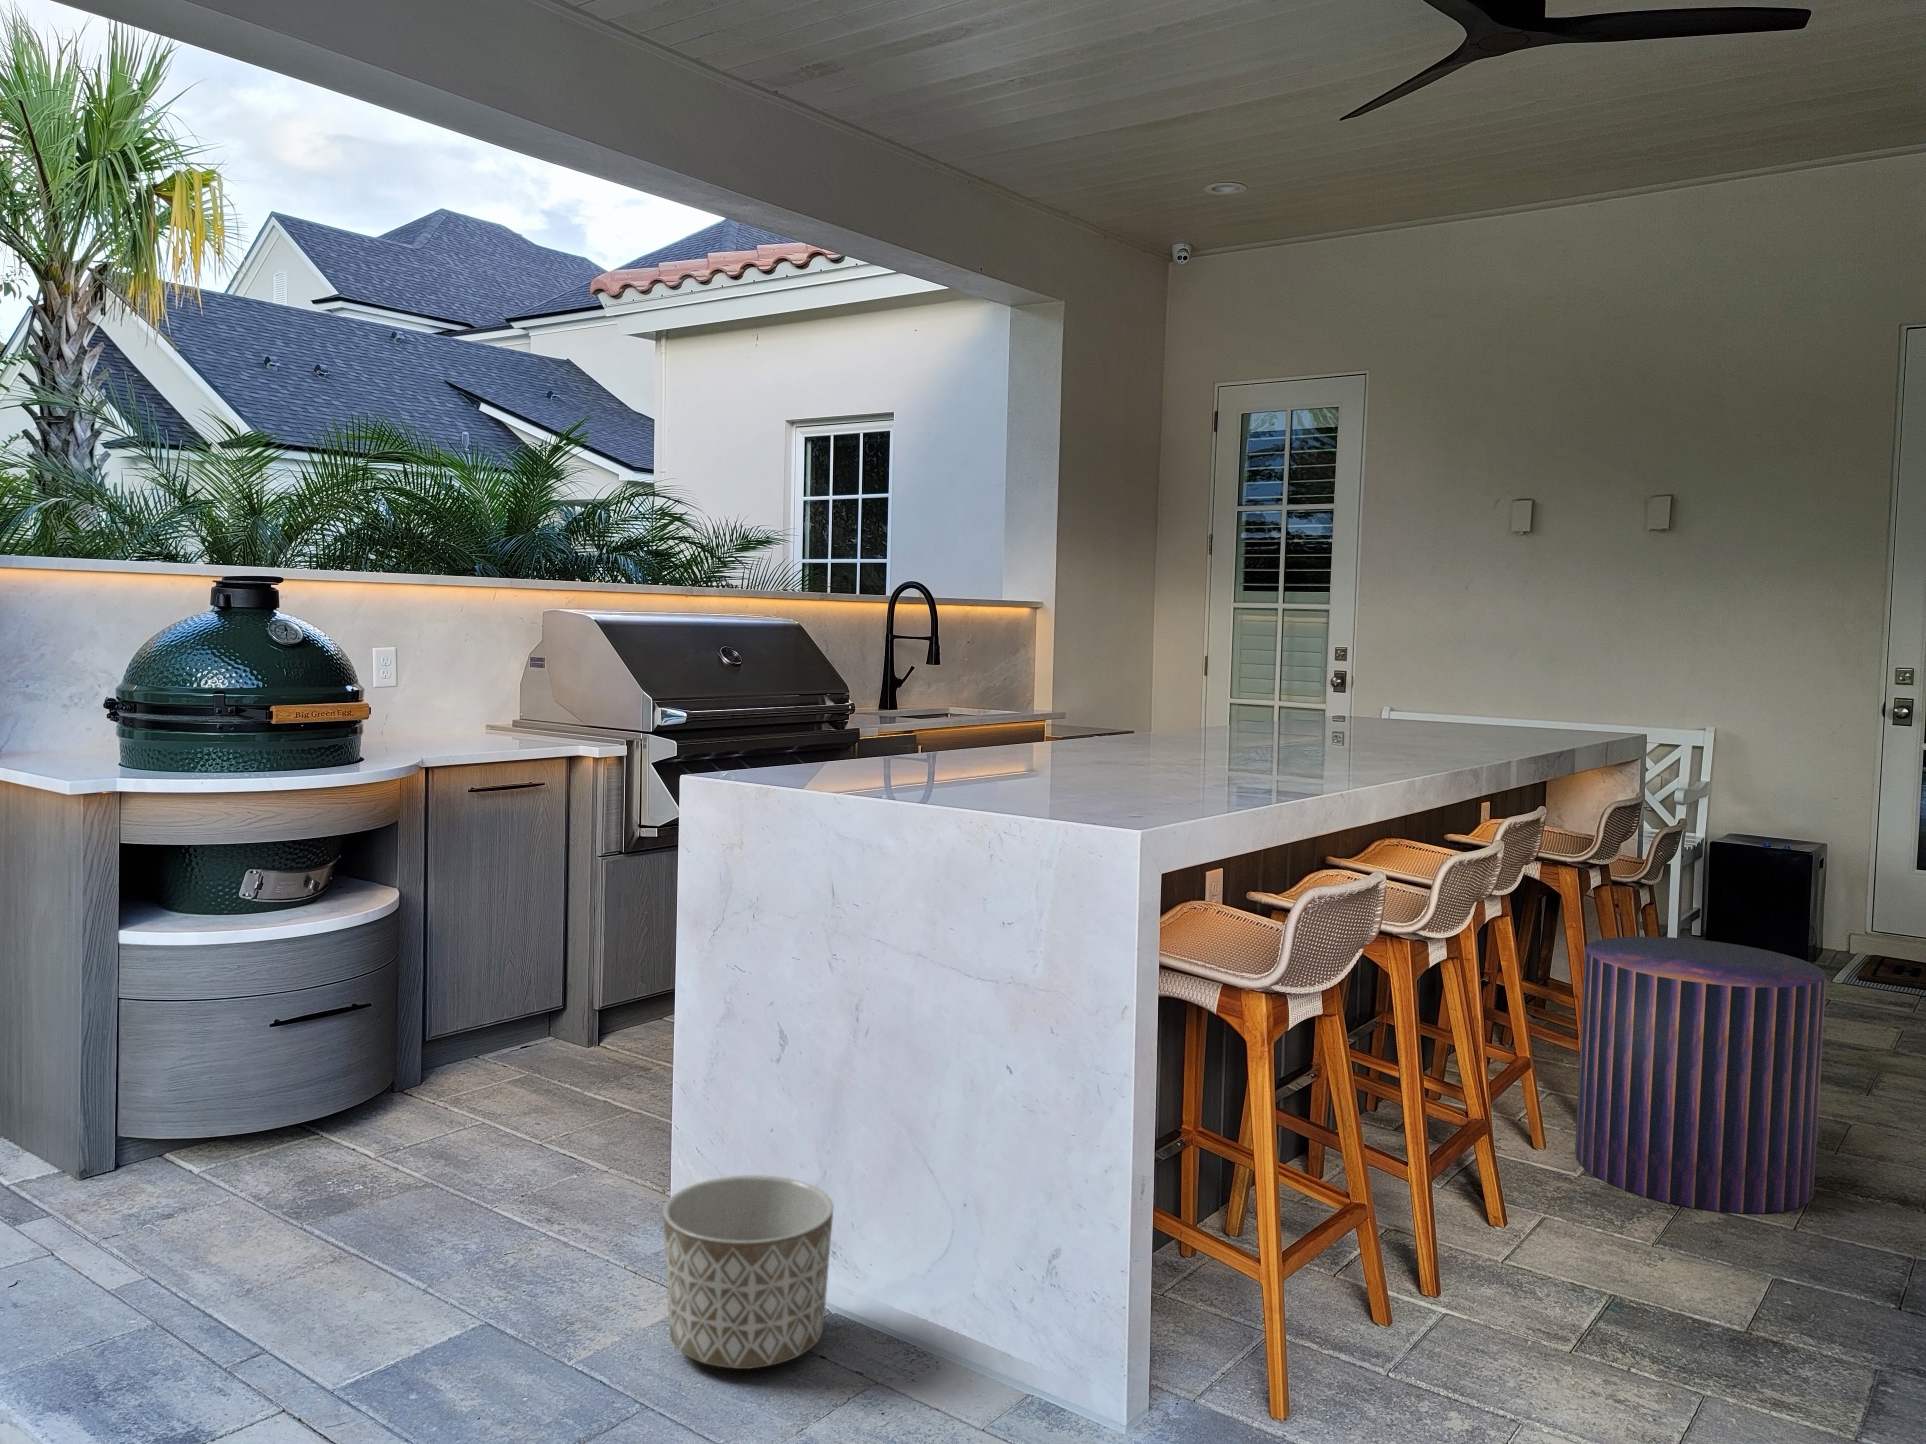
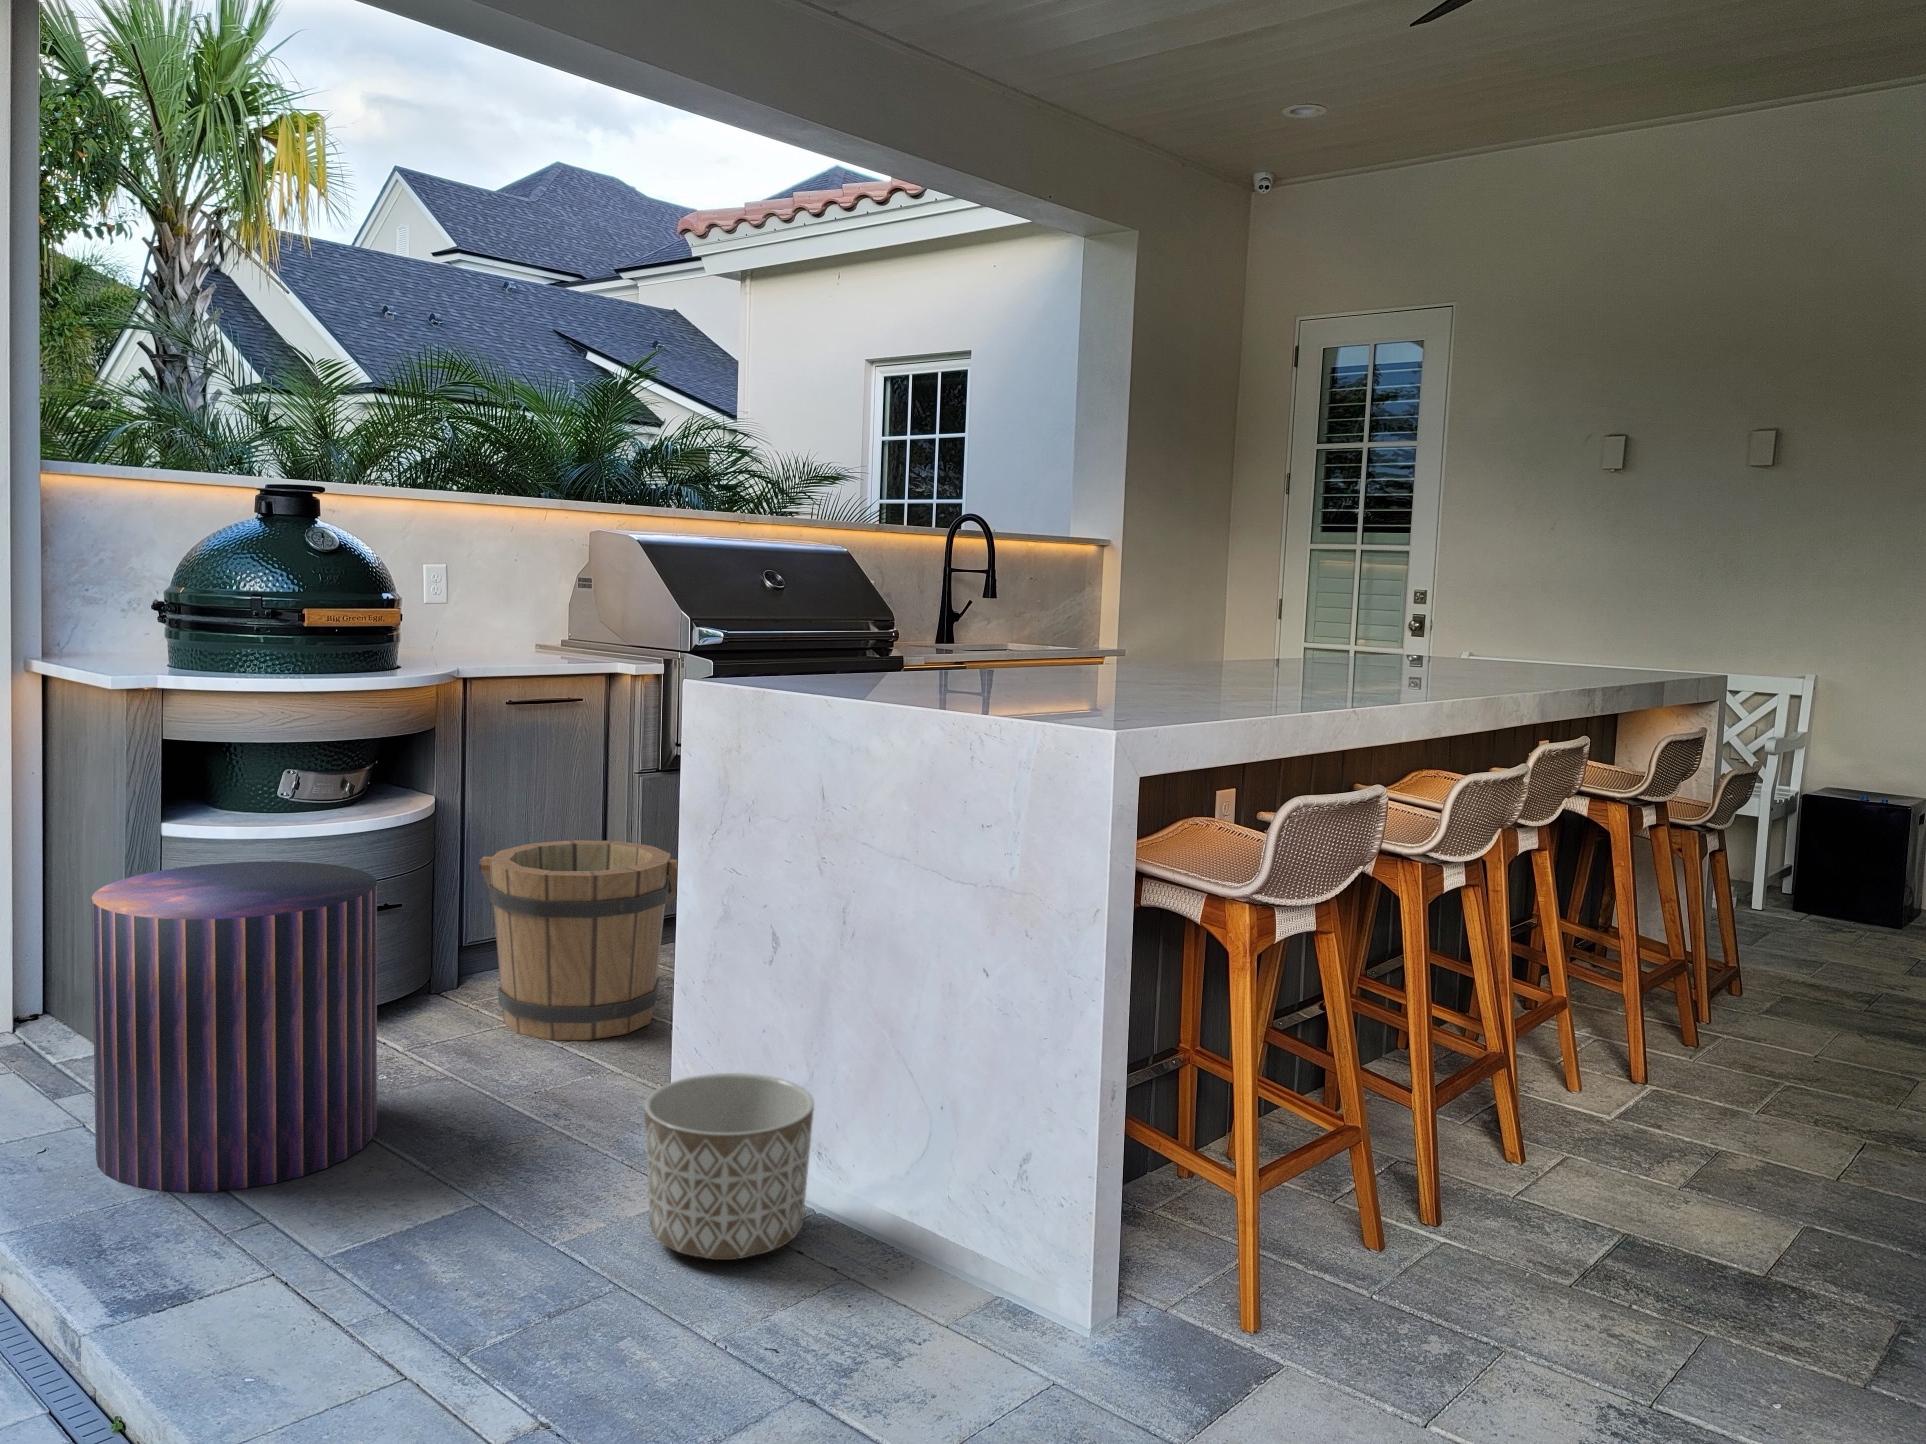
bucket: none [445,930,654,1140] -> present [479,840,677,1040]
pouf: present [1575,936,1826,1213] -> present [91,861,377,1193]

